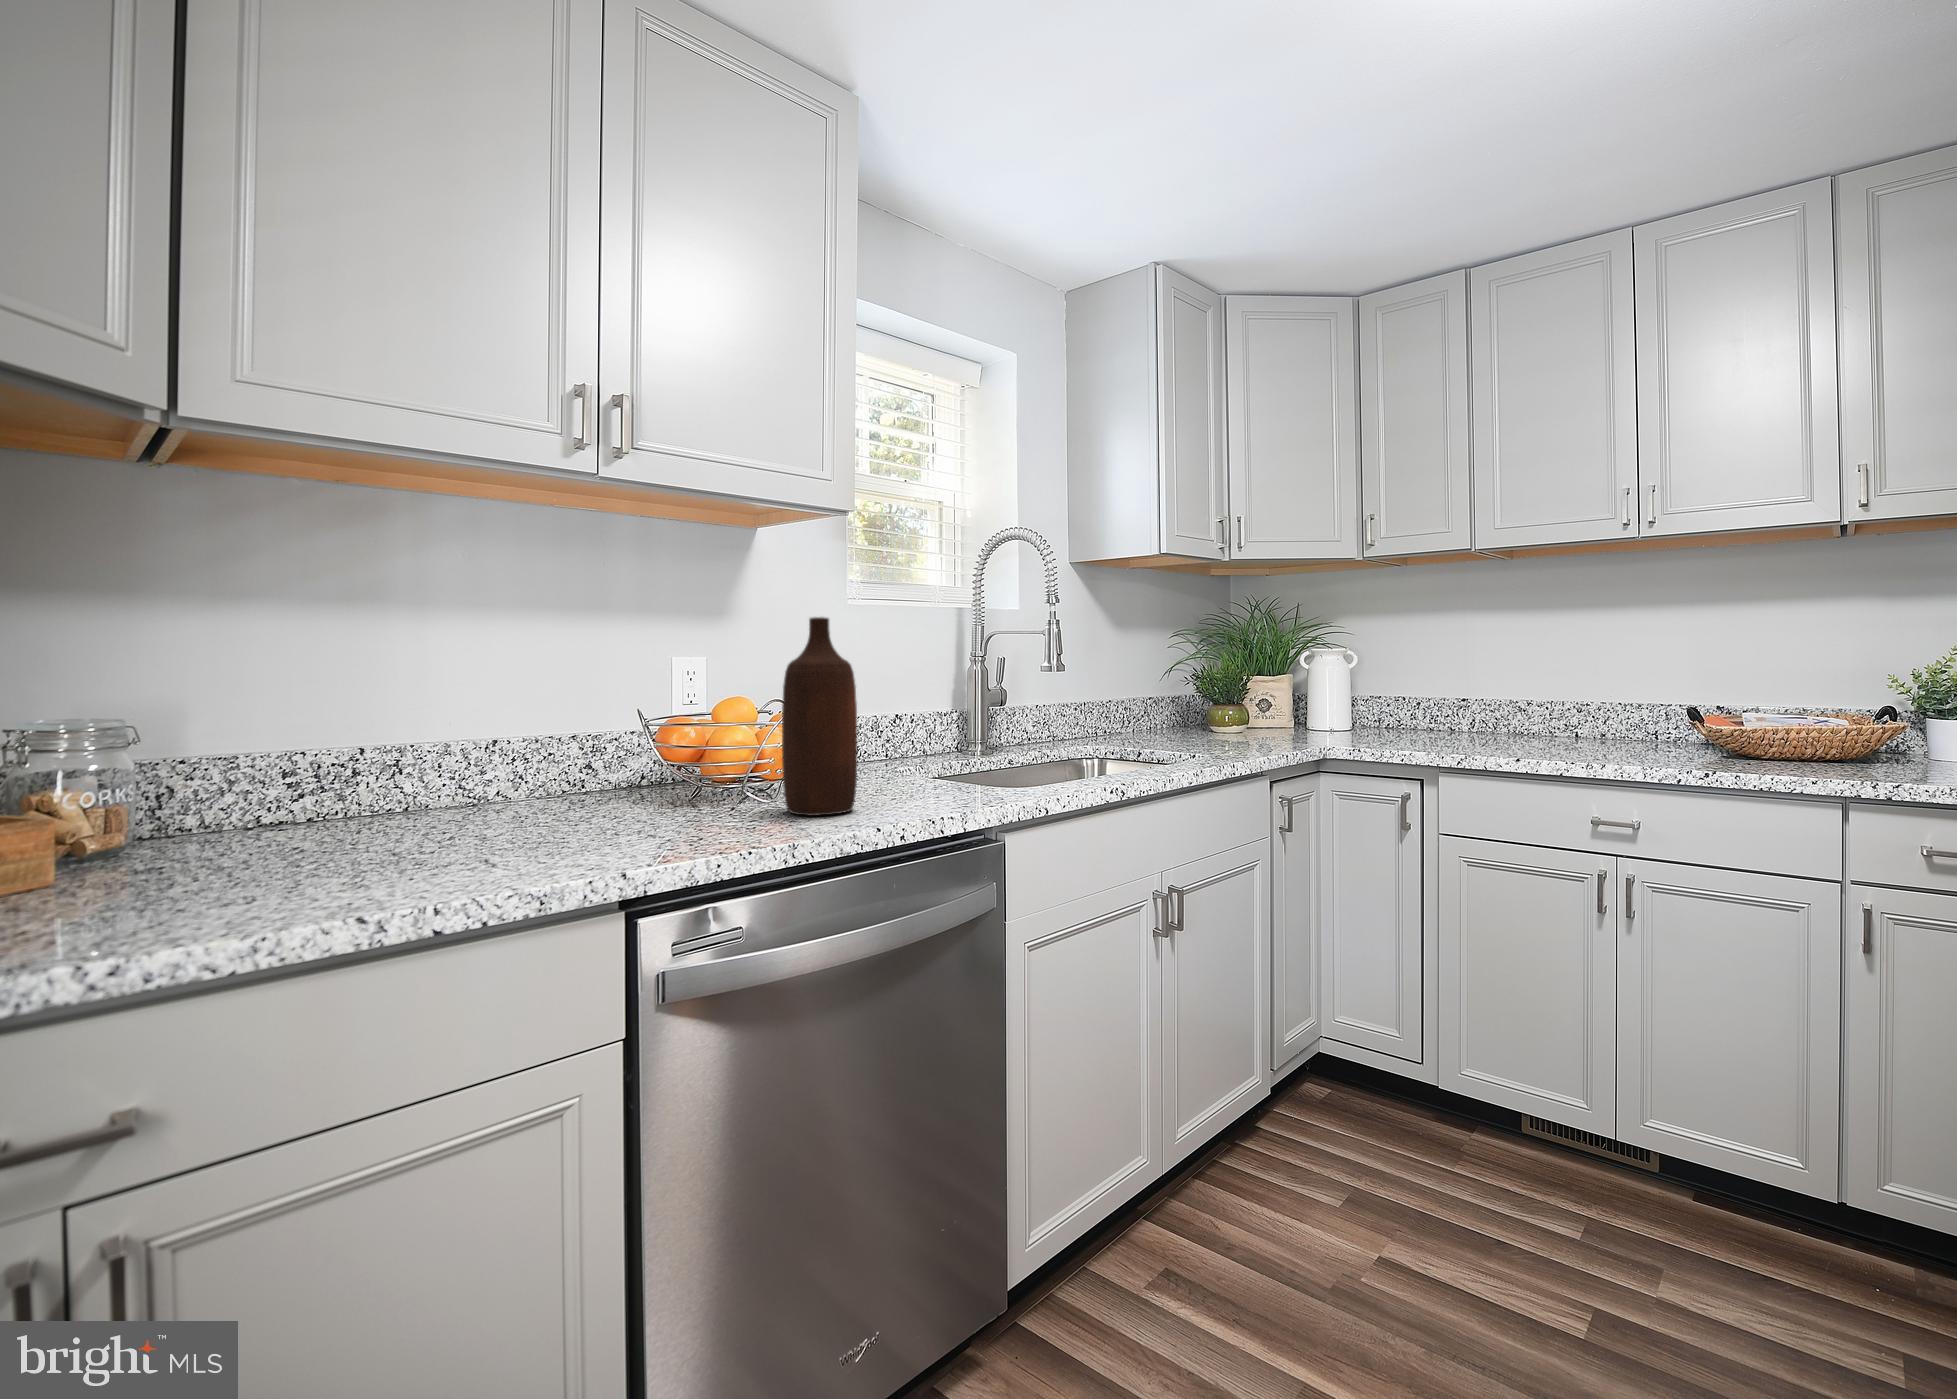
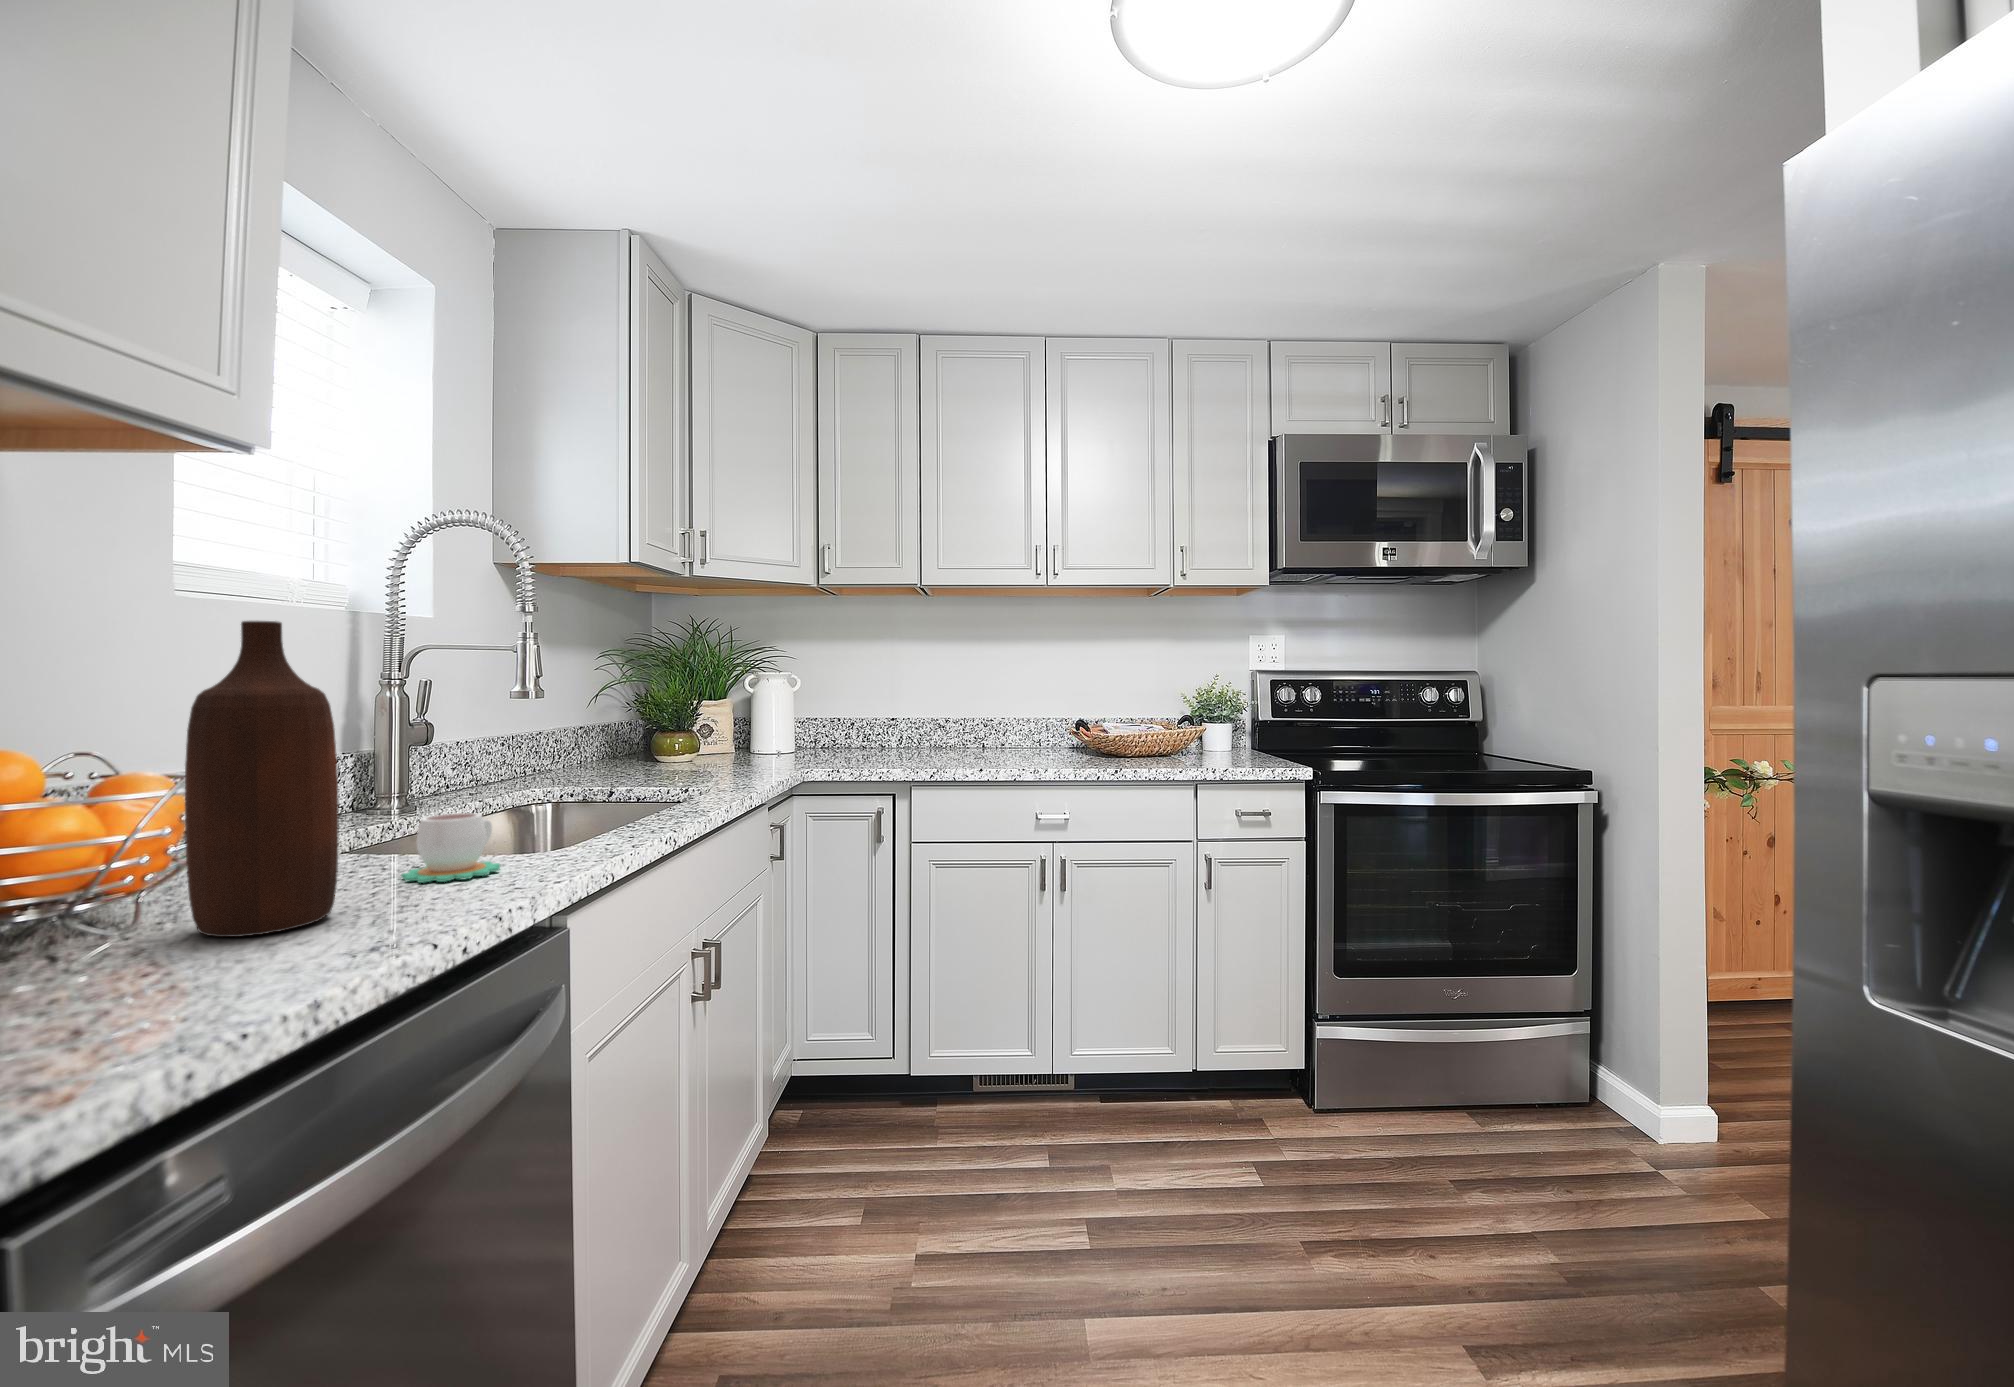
mug: none [916,754,977,801] -> present [402,813,500,883]

